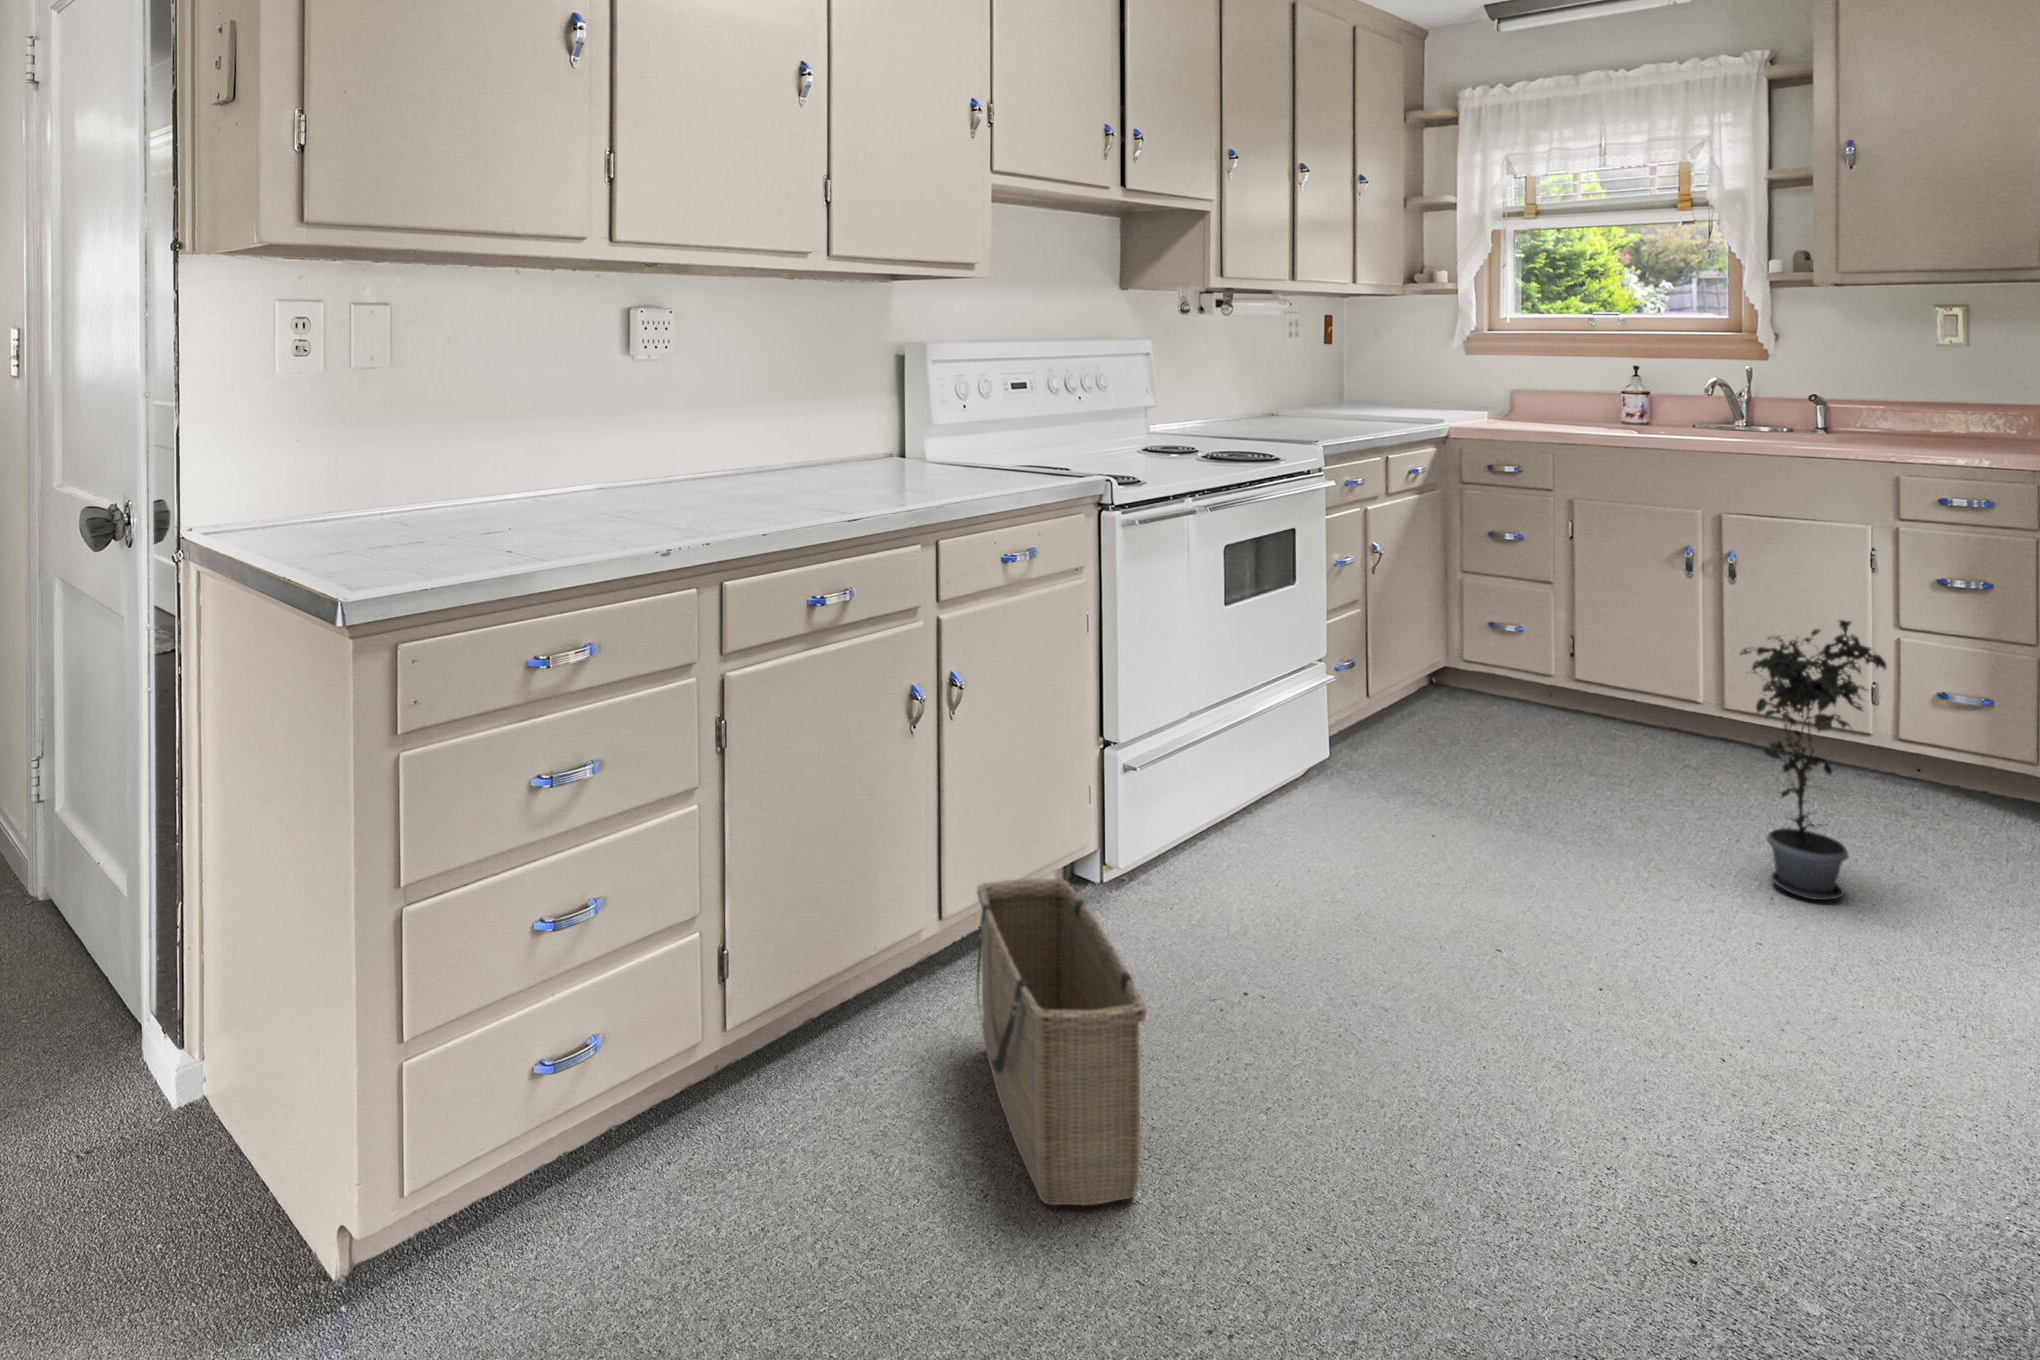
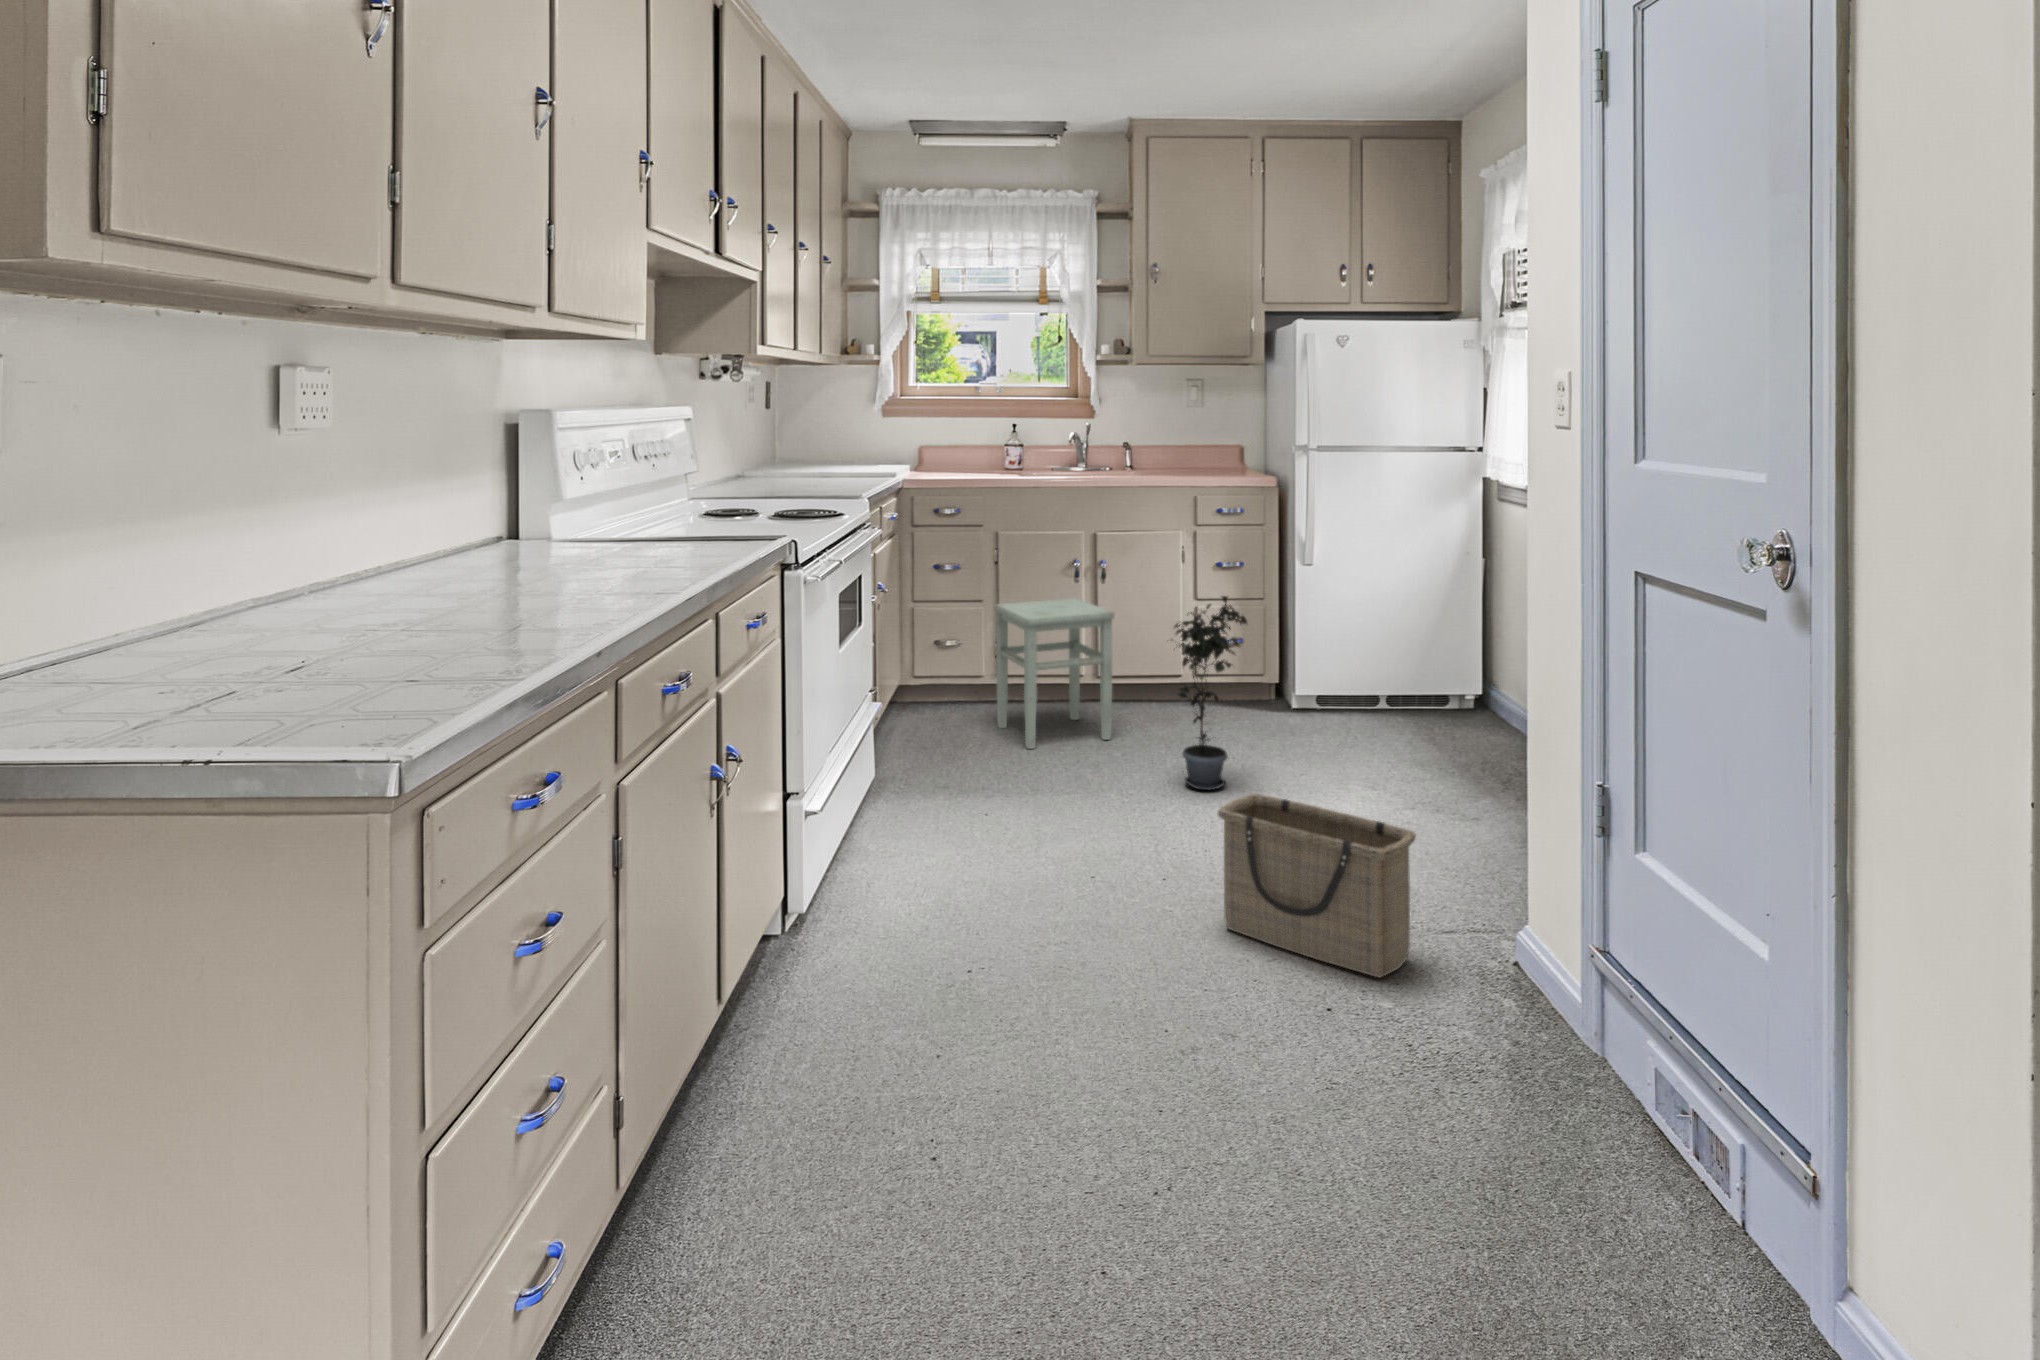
stool: none [1546,591,1710,794] -> present [994,598,1114,749]
basket: present [976,879,1147,1205] -> present [1218,794,1416,977]

